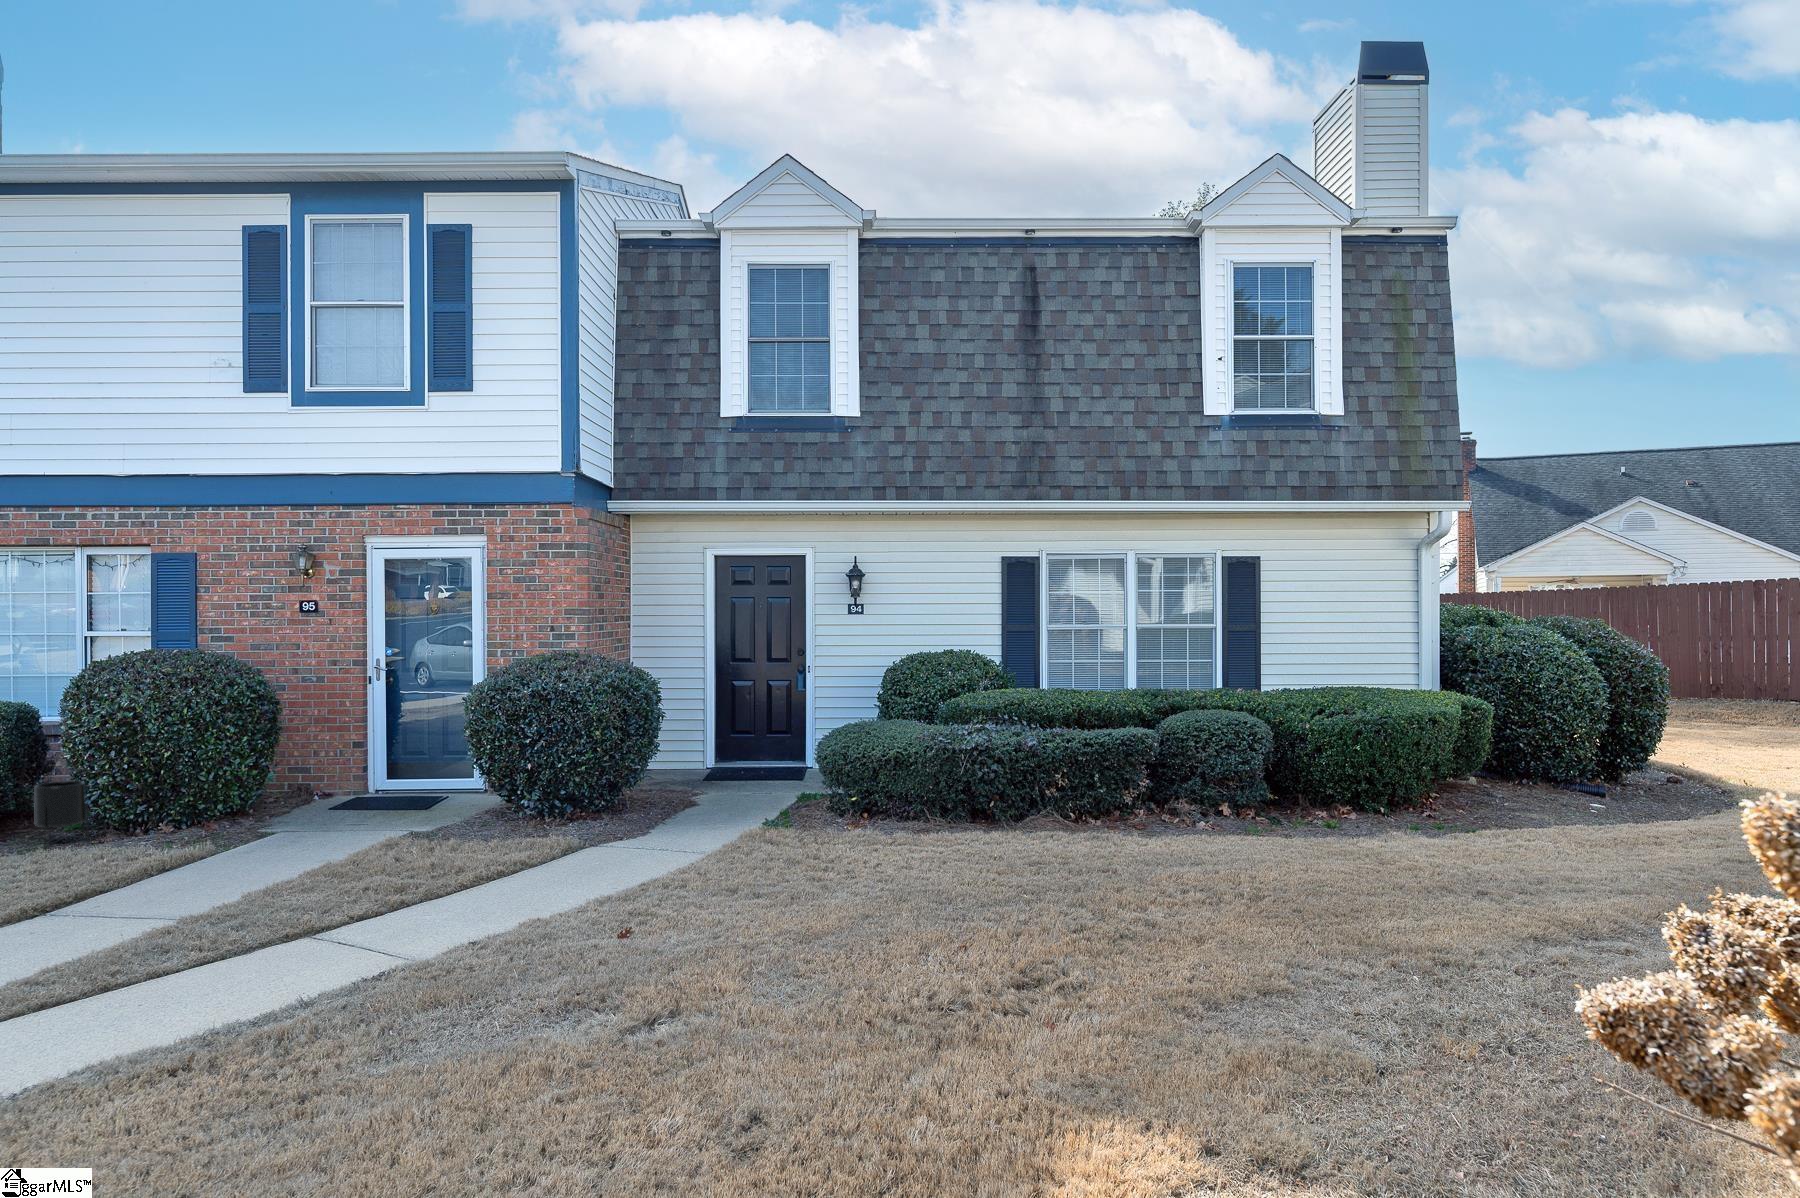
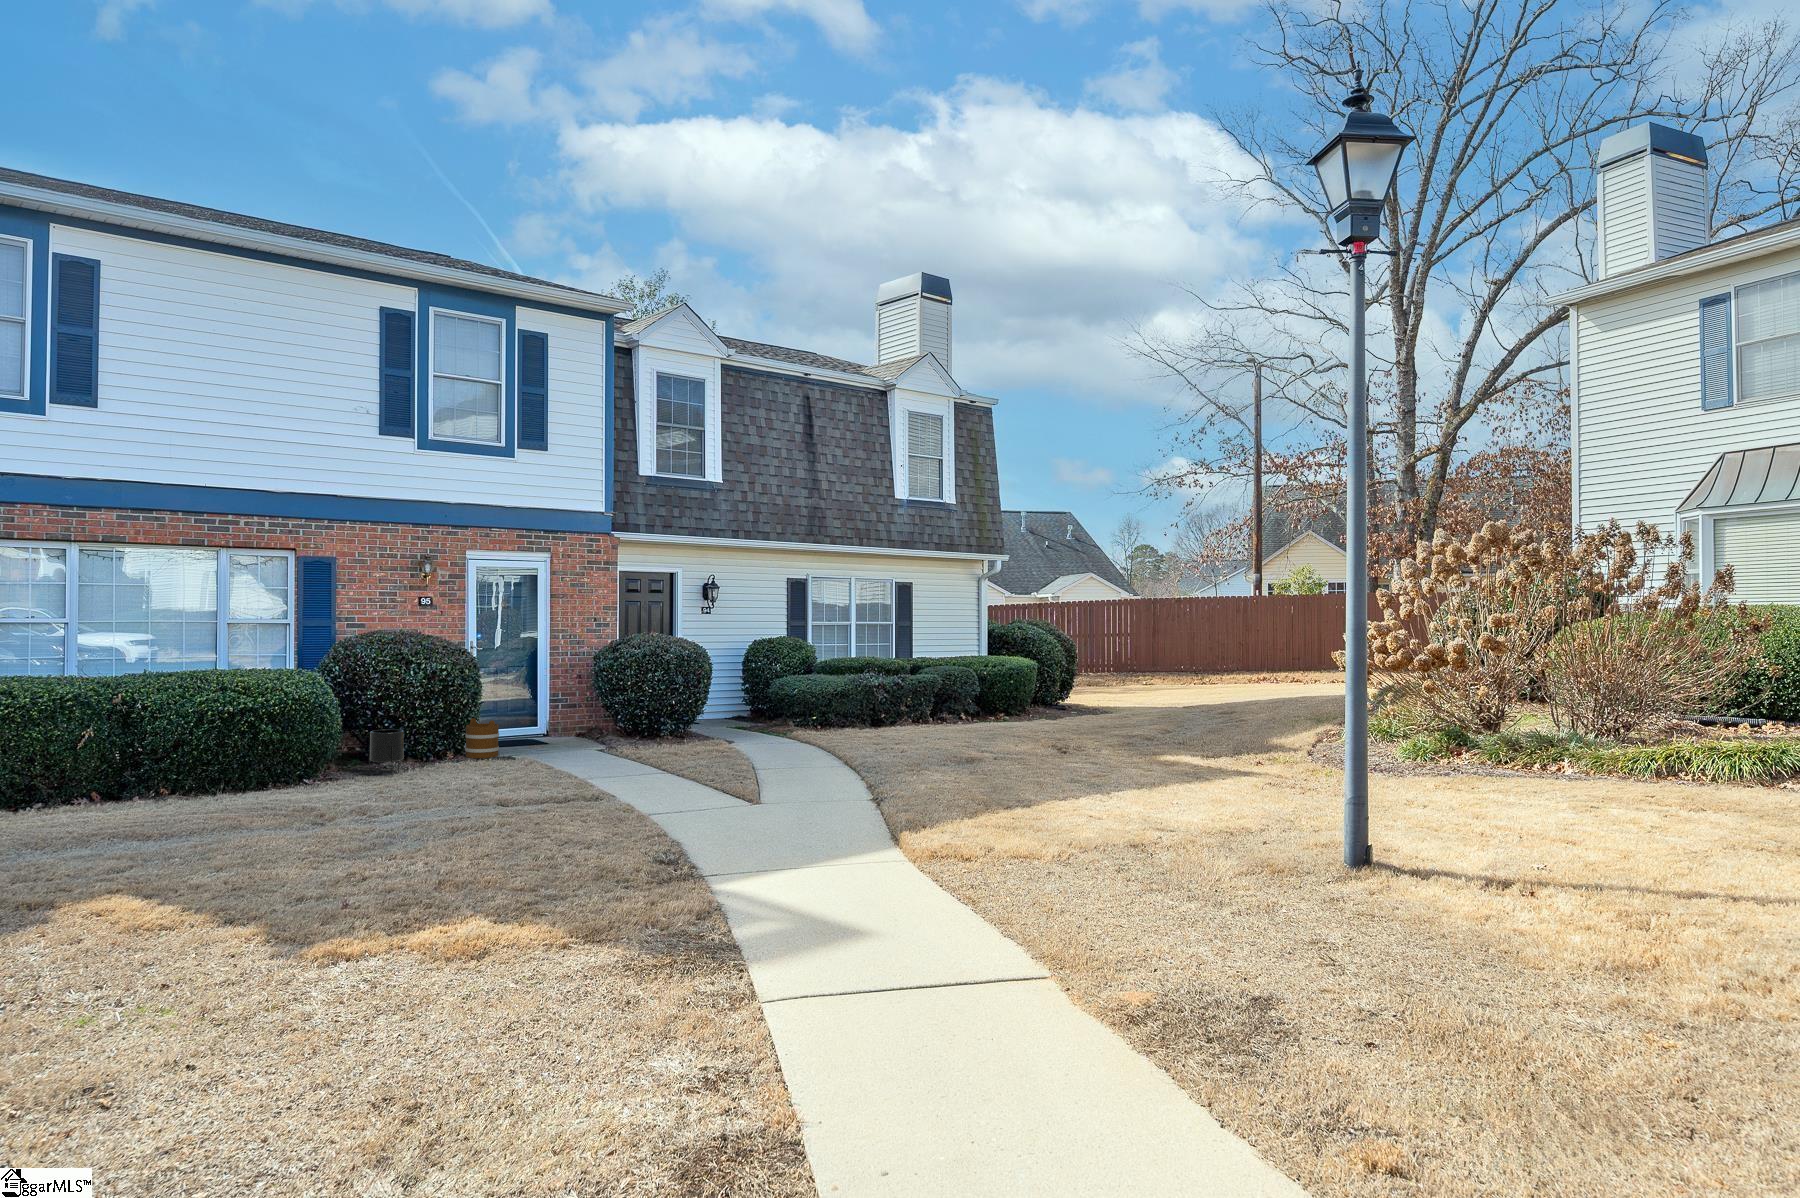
bucket: none [260,768,310,827] -> present [465,718,499,758]

